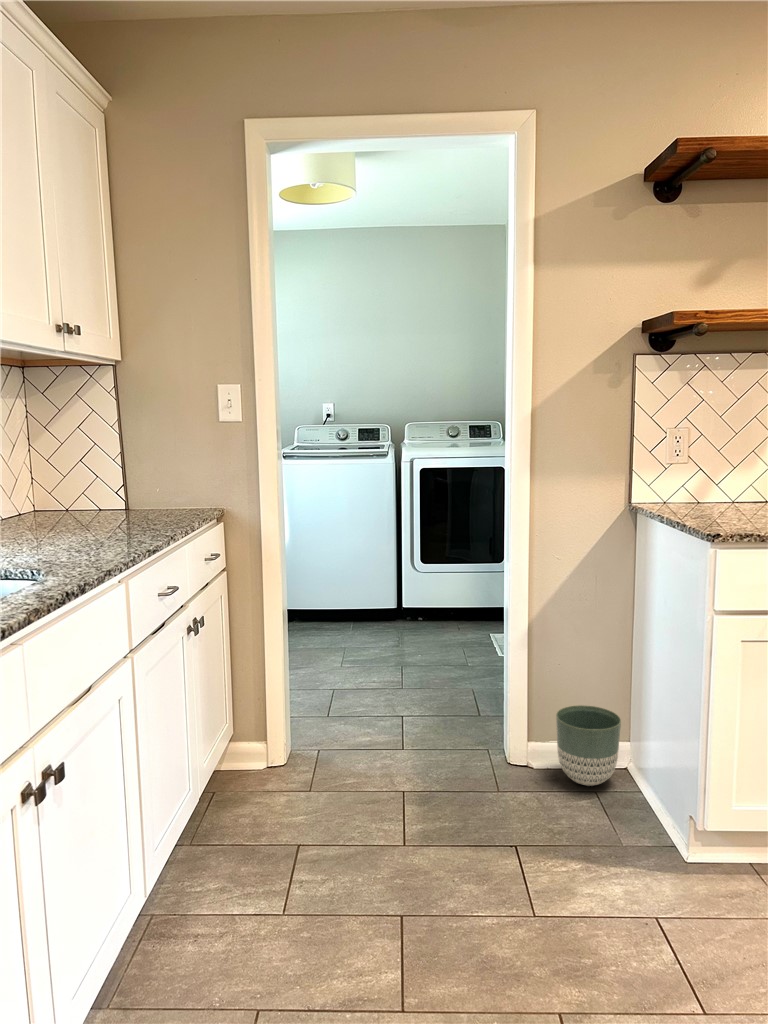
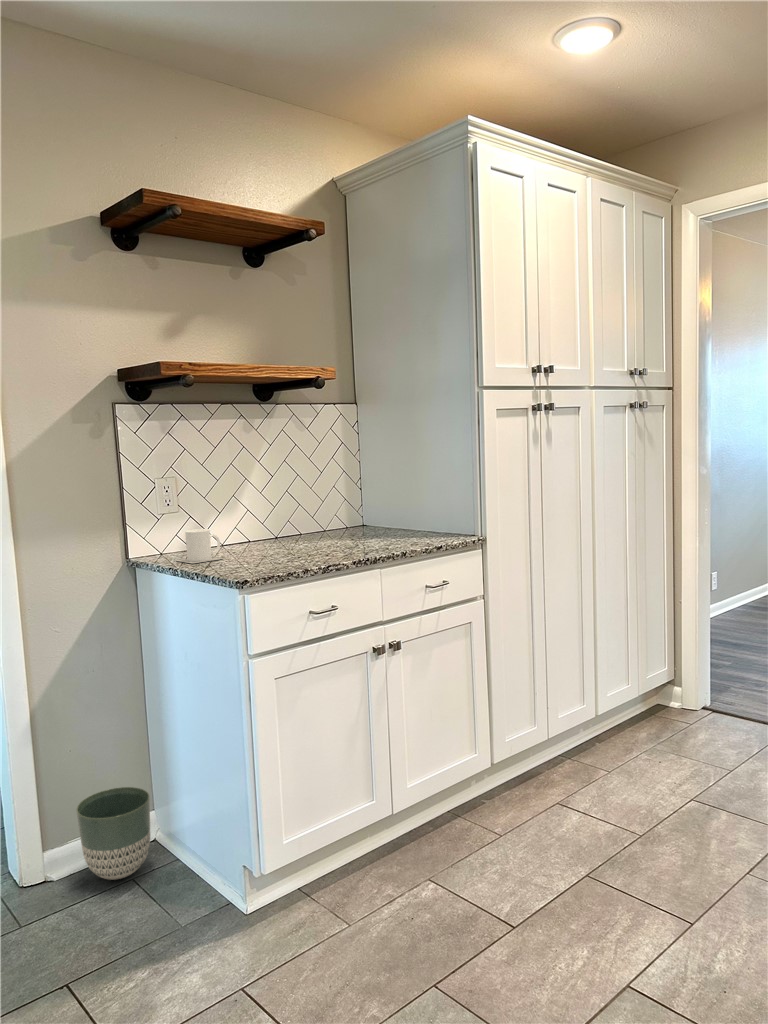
mug: none [672,480,721,513] -> present [177,529,222,563]

